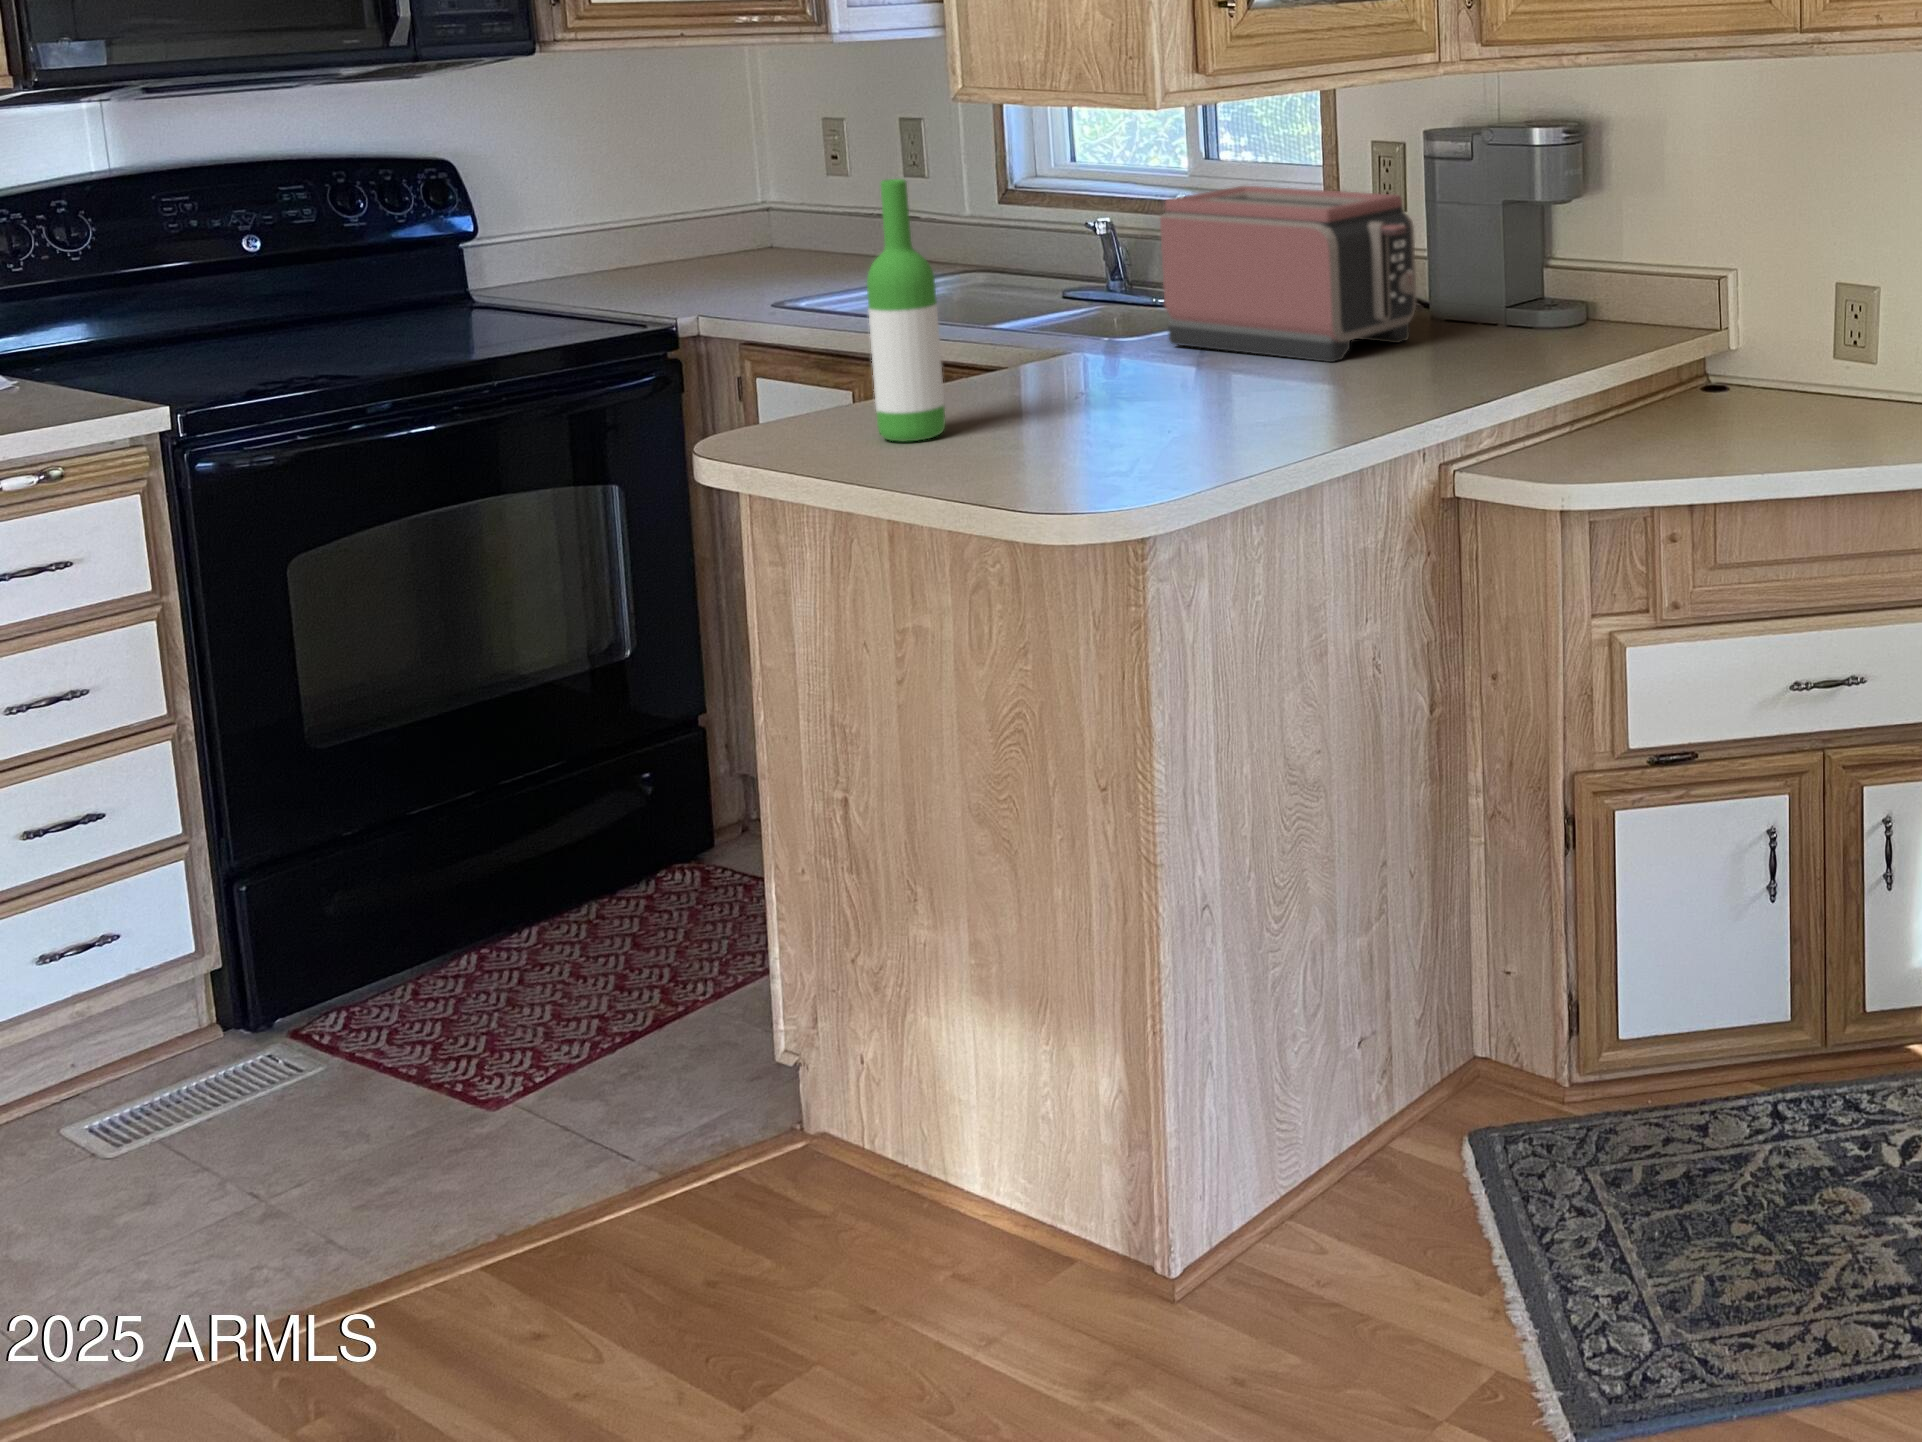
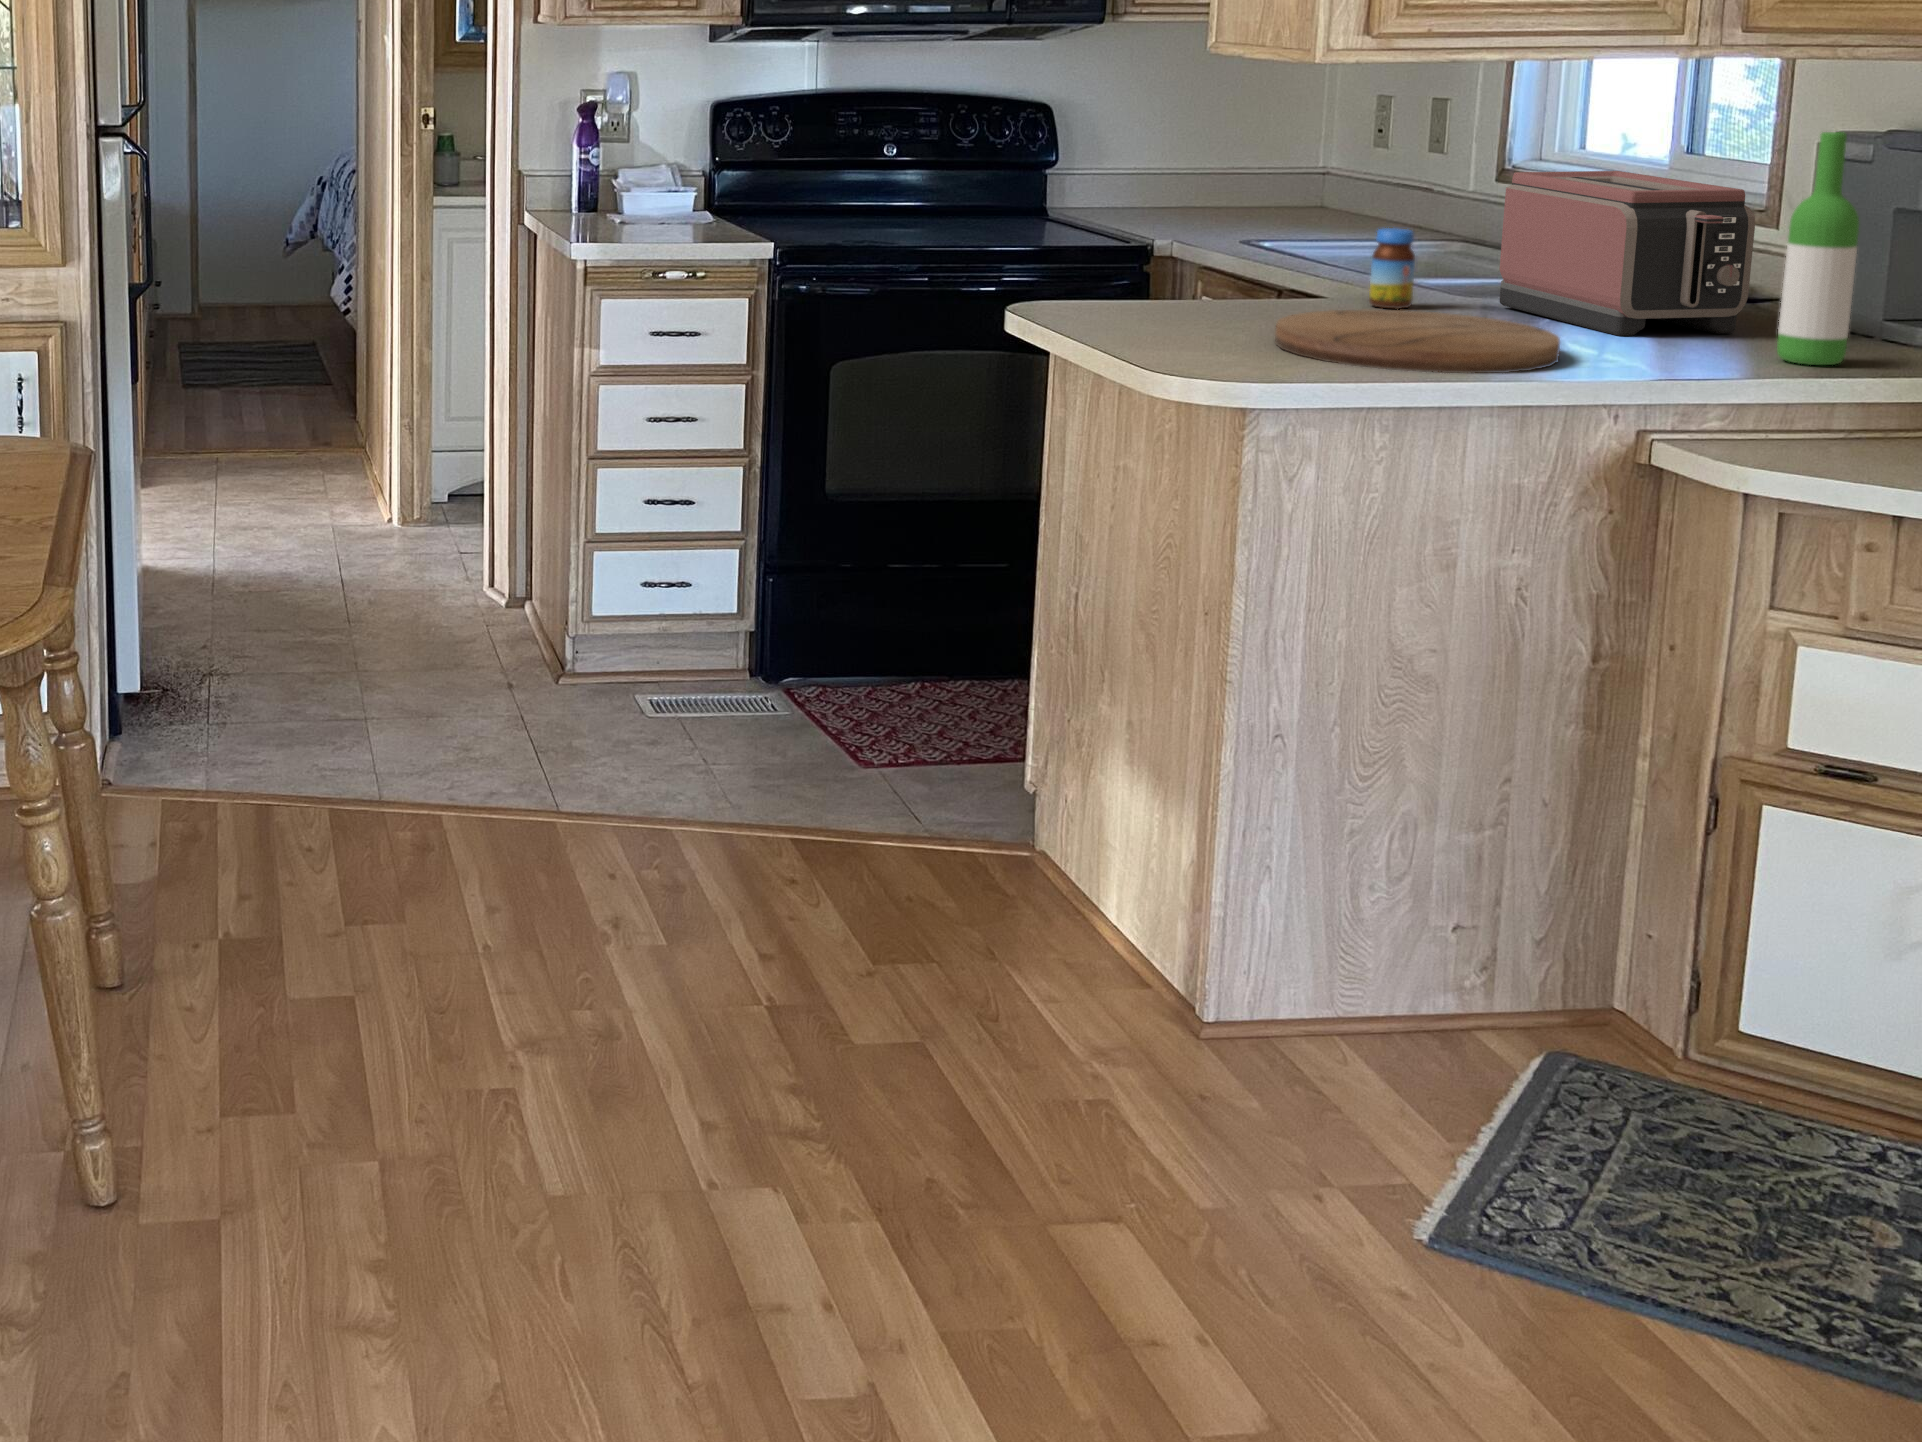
wine bottle: present [867,179,945,442] -> present [1777,132,1859,365]
jar: none [1048,277,1097,369] -> present [1369,228,1415,310]
cutting board: none [1056,368,1358,456] -> present [1275,309,1560,373]

